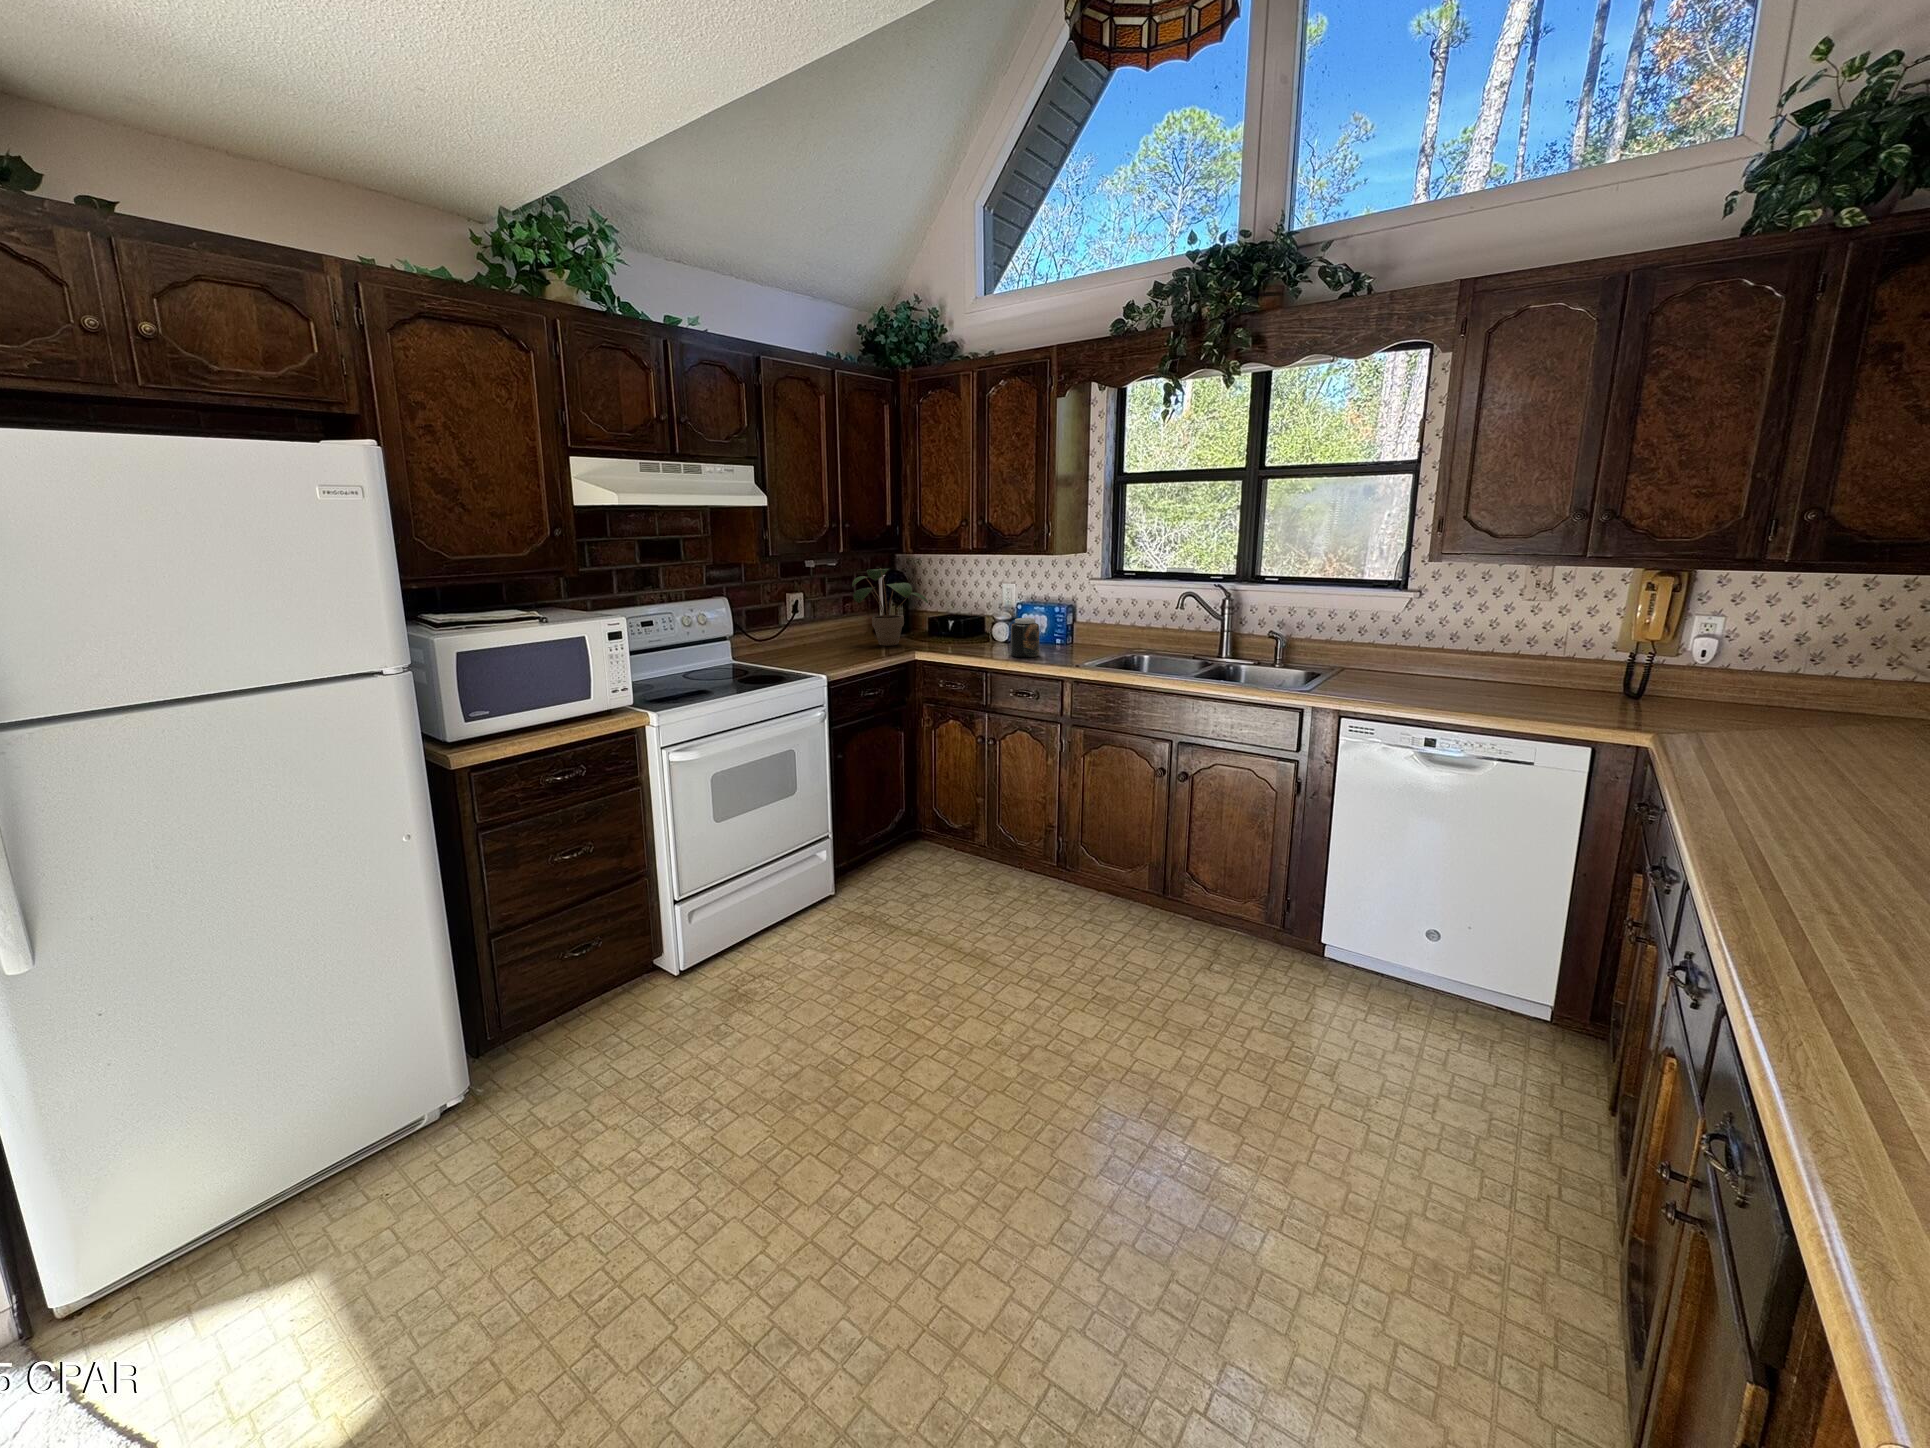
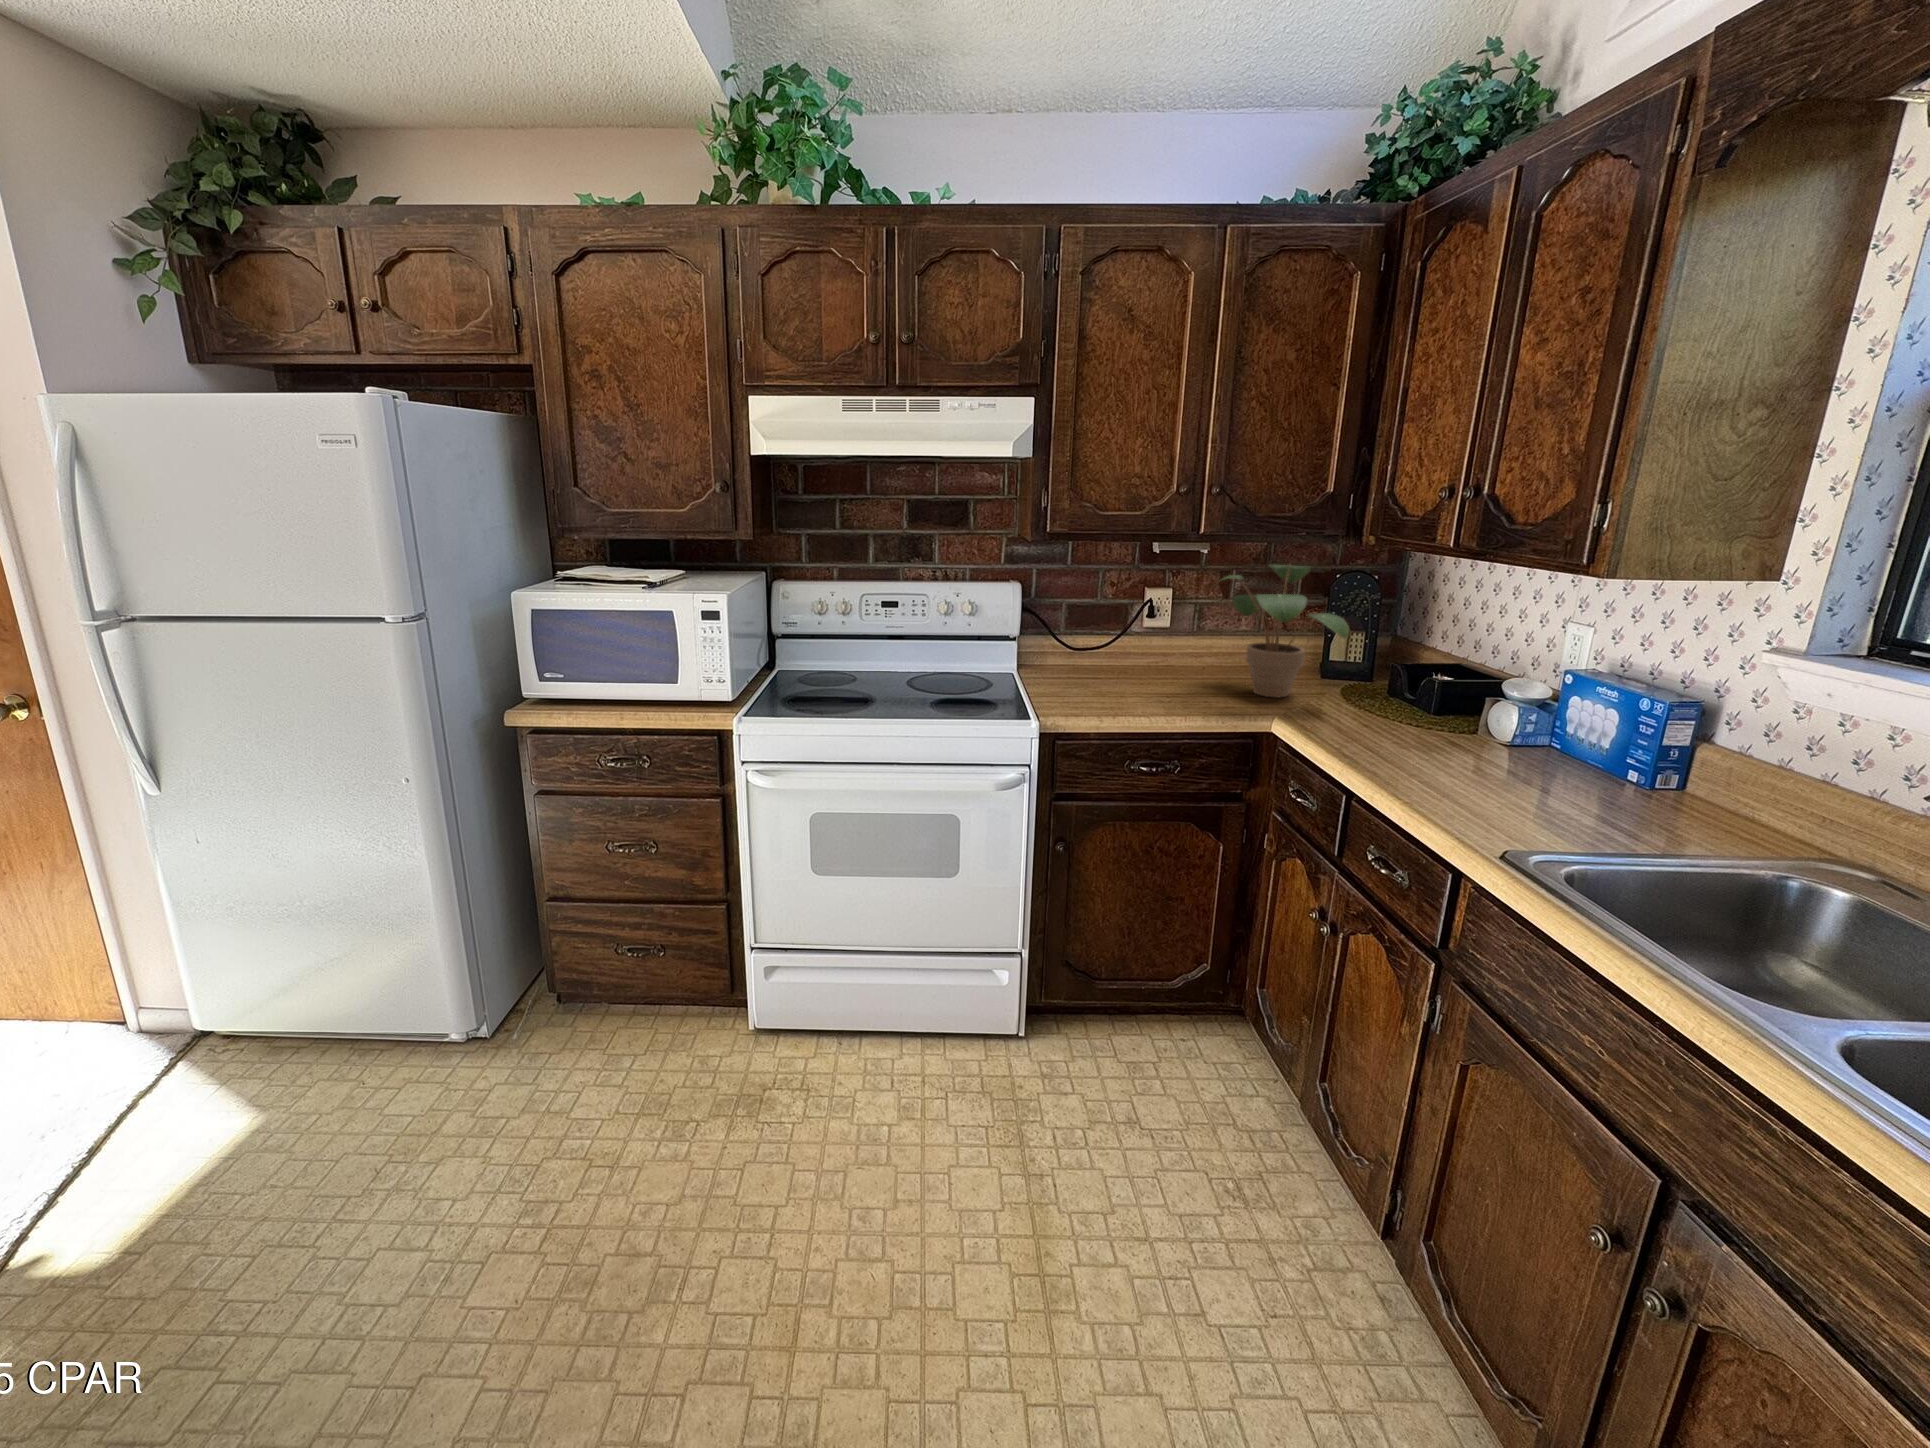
jar: present [1011,618,1039,657] -> none [1433,706,1515,798]

